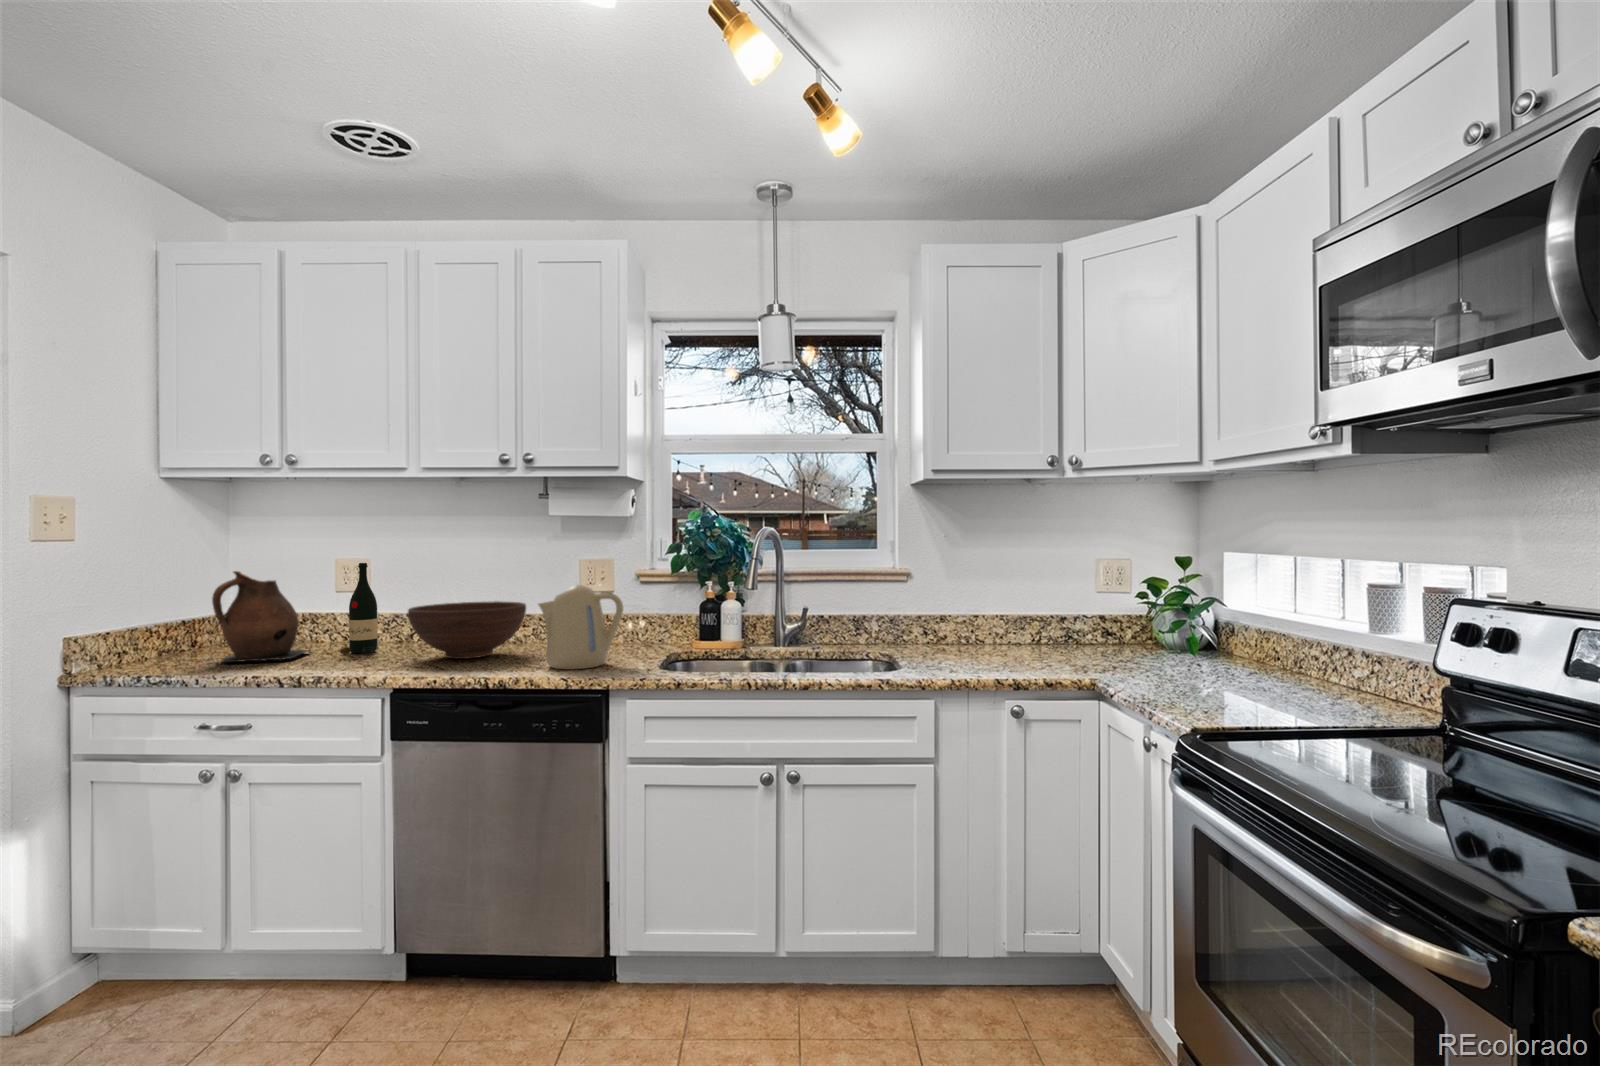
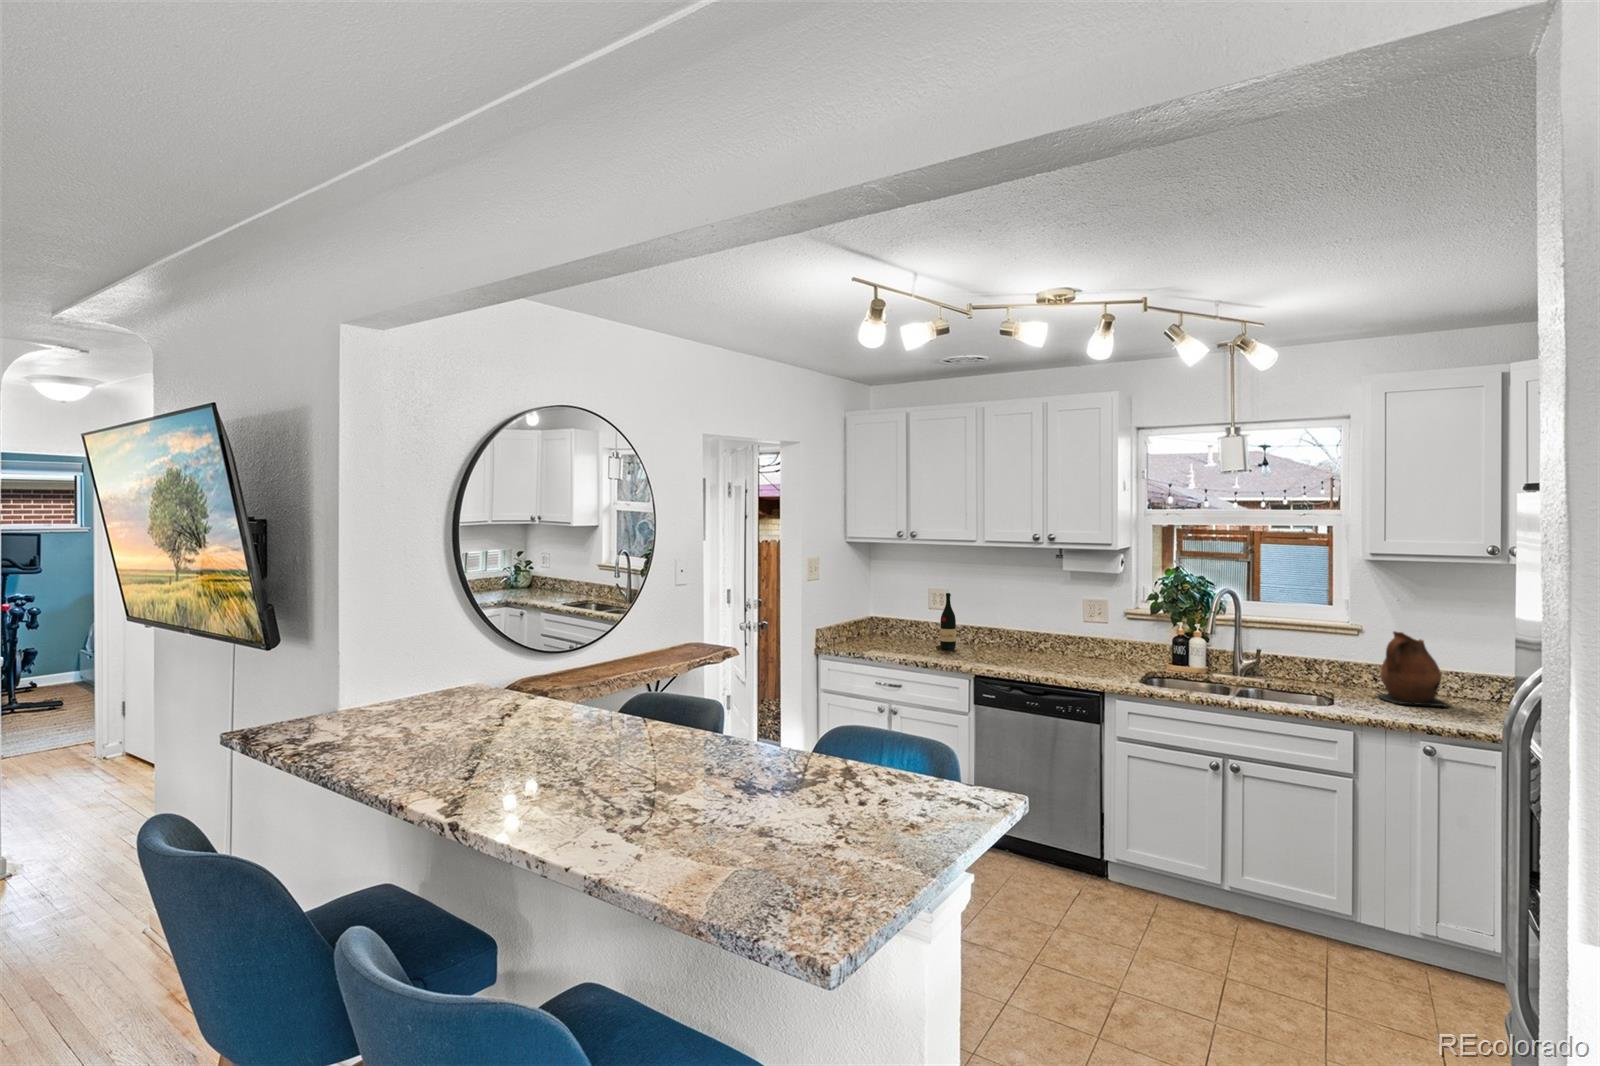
ceramic pitcher: present [212,571,310,663] -> present [1376,631,1450,707]
kettle: present [539,585,623,669] -> none [1059,621,1116,676]
fruit bowl: present [408,601,526,659] -> none [978,623,1050,661]

